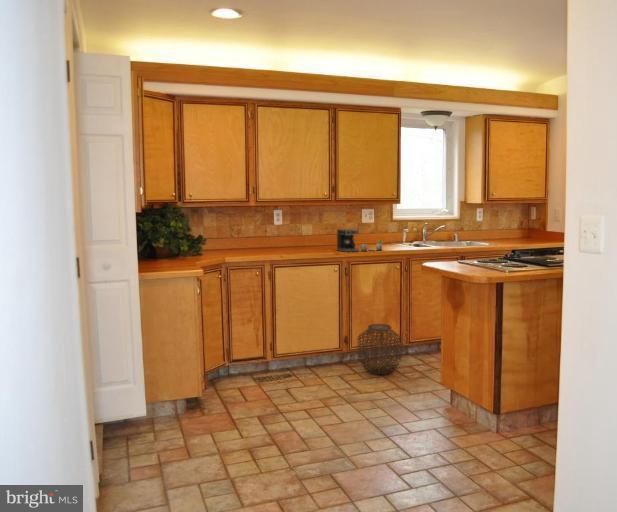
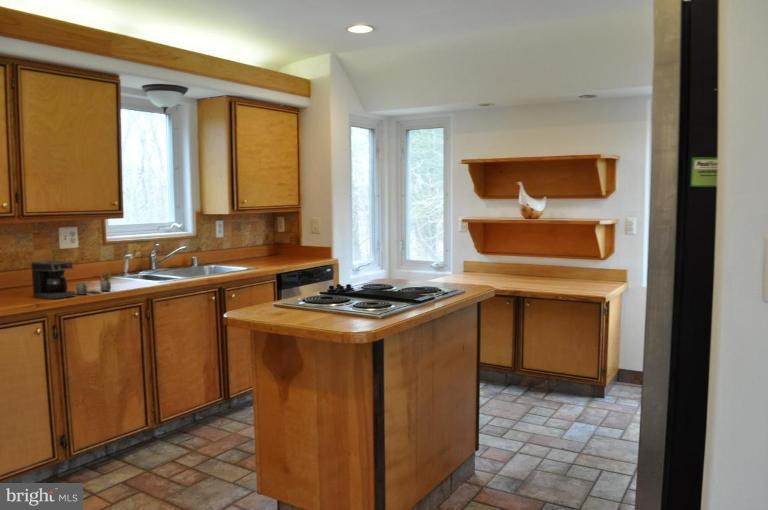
woven basket: present [357,324,402,375] -> none [87,405,162,488]

